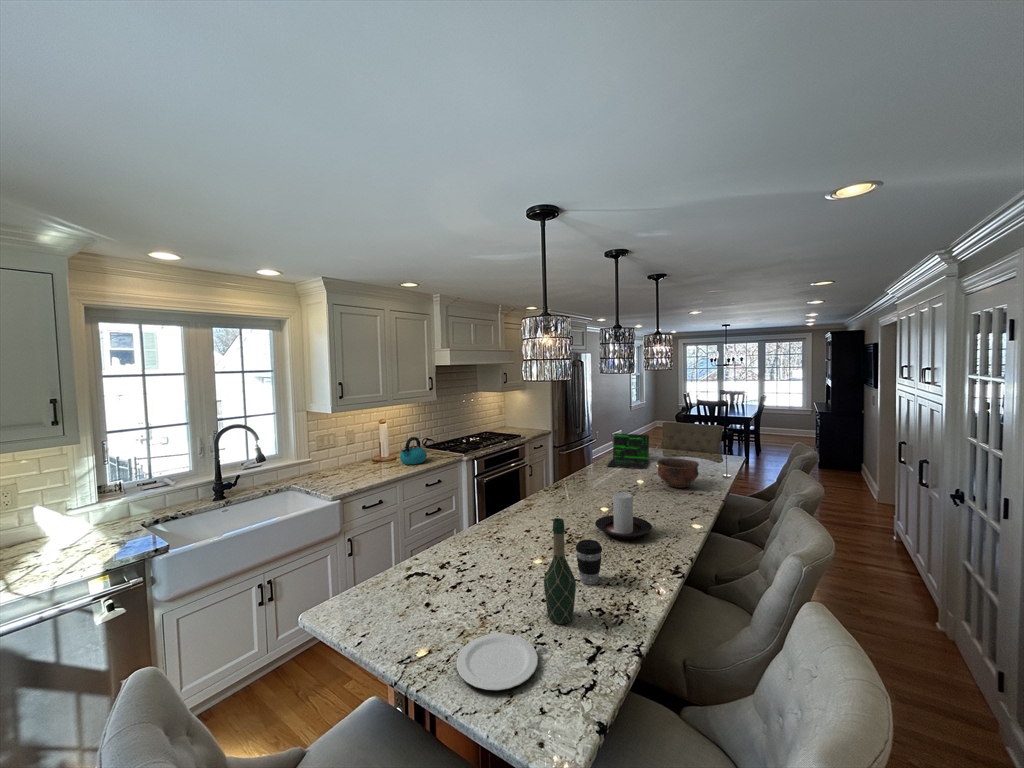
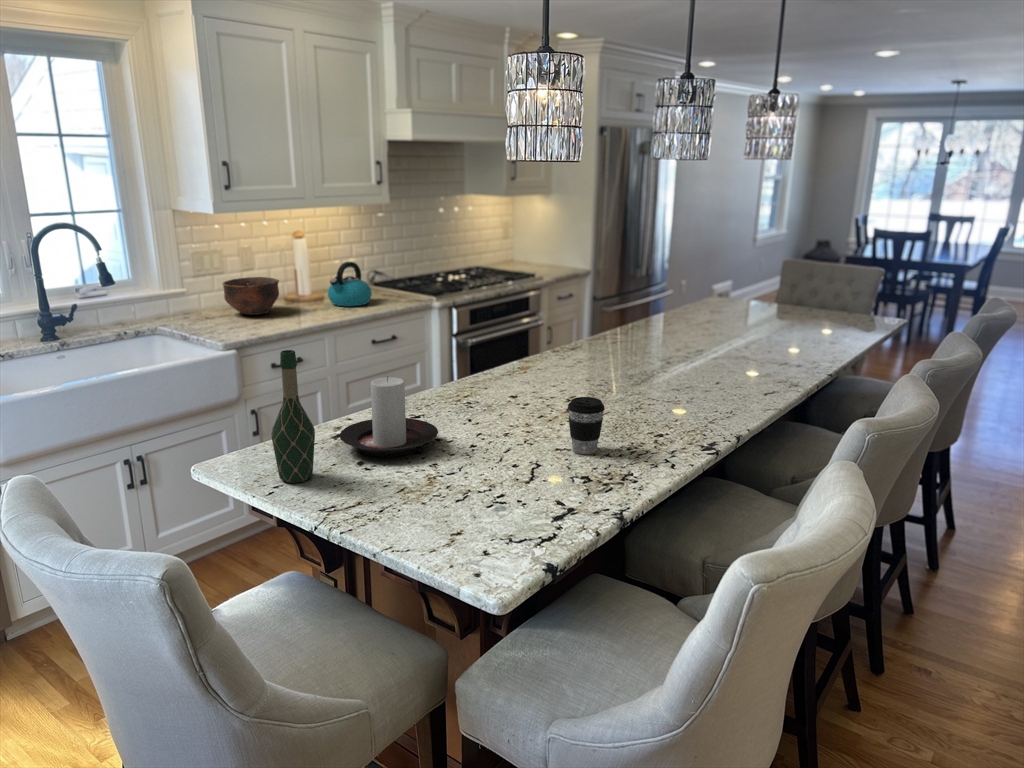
laptop: present [607,433,649,469] -> none [668,270,759,330]
bowl: present [657,458,699,488] -> present [222,277,279,315]
candle holder: present [595,492,652,539] -> present [339,377,438,457]
wine bottle: present [544,518,576,624] -> present [271,350,315,483]
plate: present [456,633,538,691] -> none [390,489,492,534]

